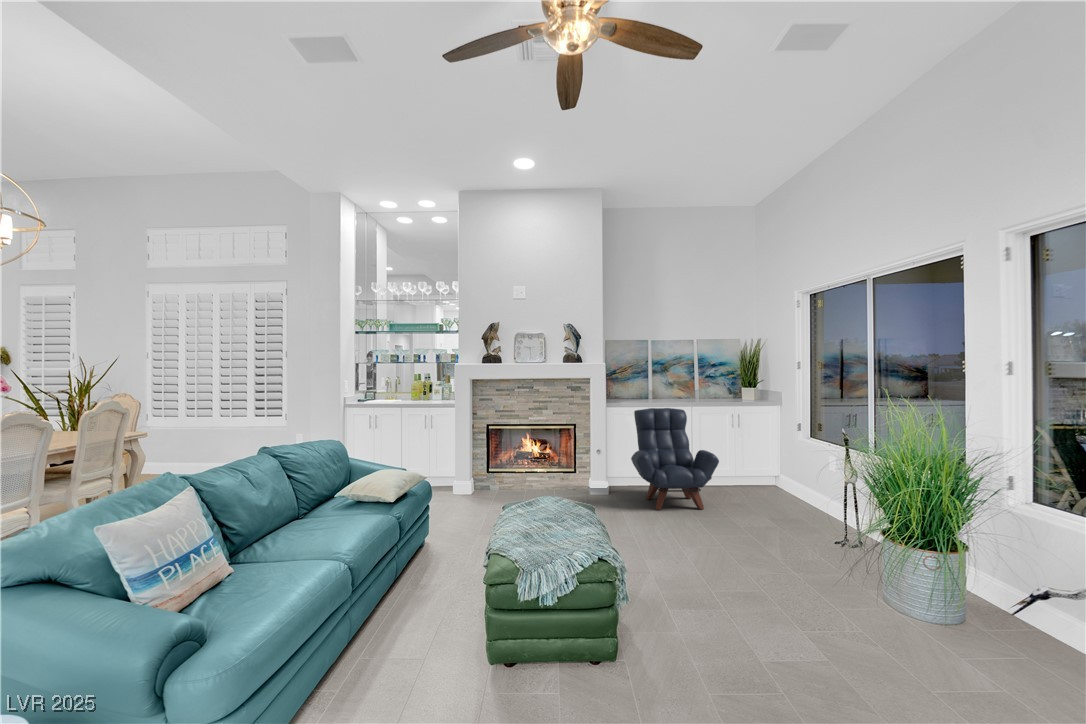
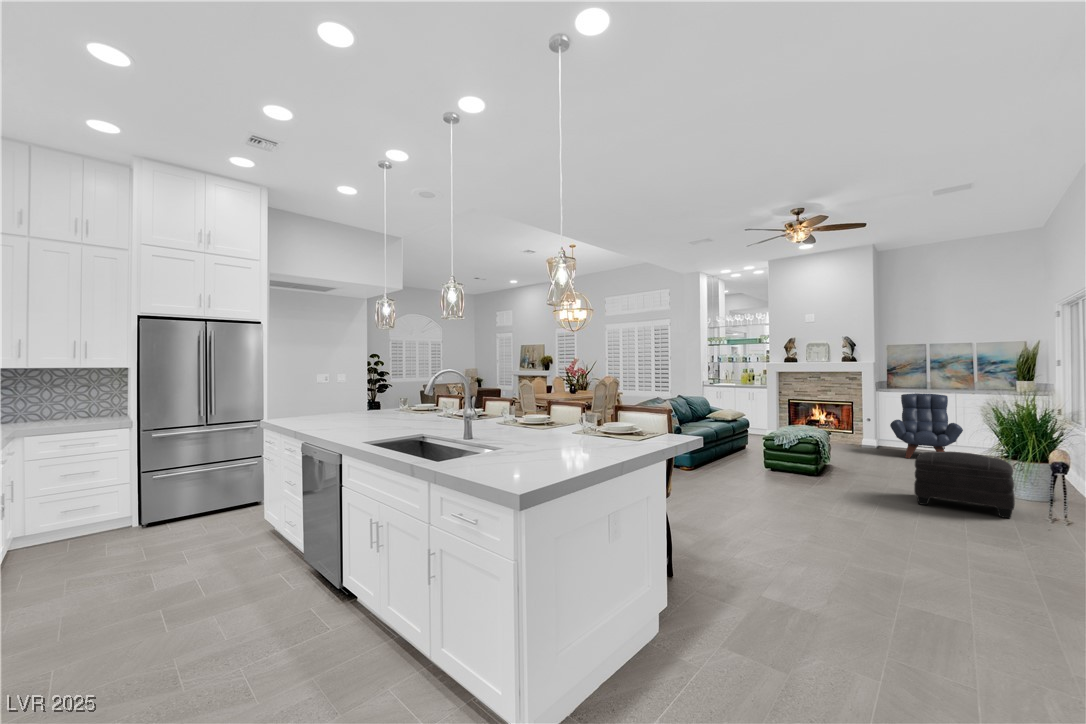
ottoman: none [788,547,997,695] -> present [914,452,1015,518]

